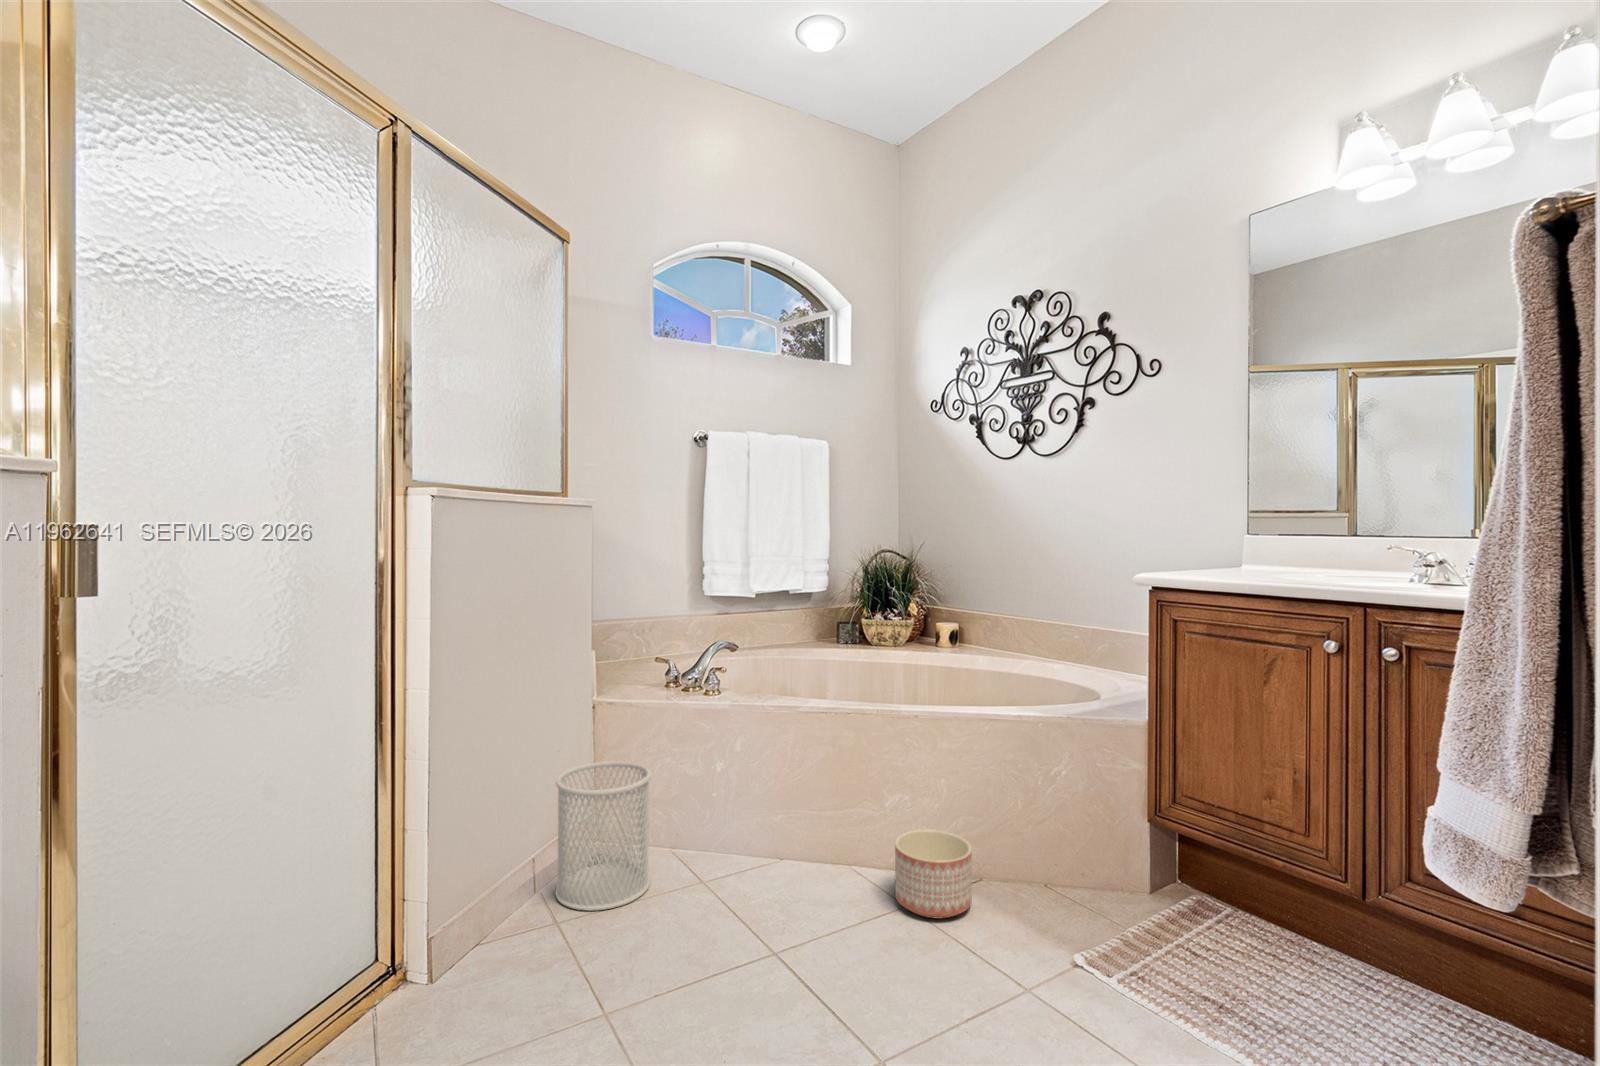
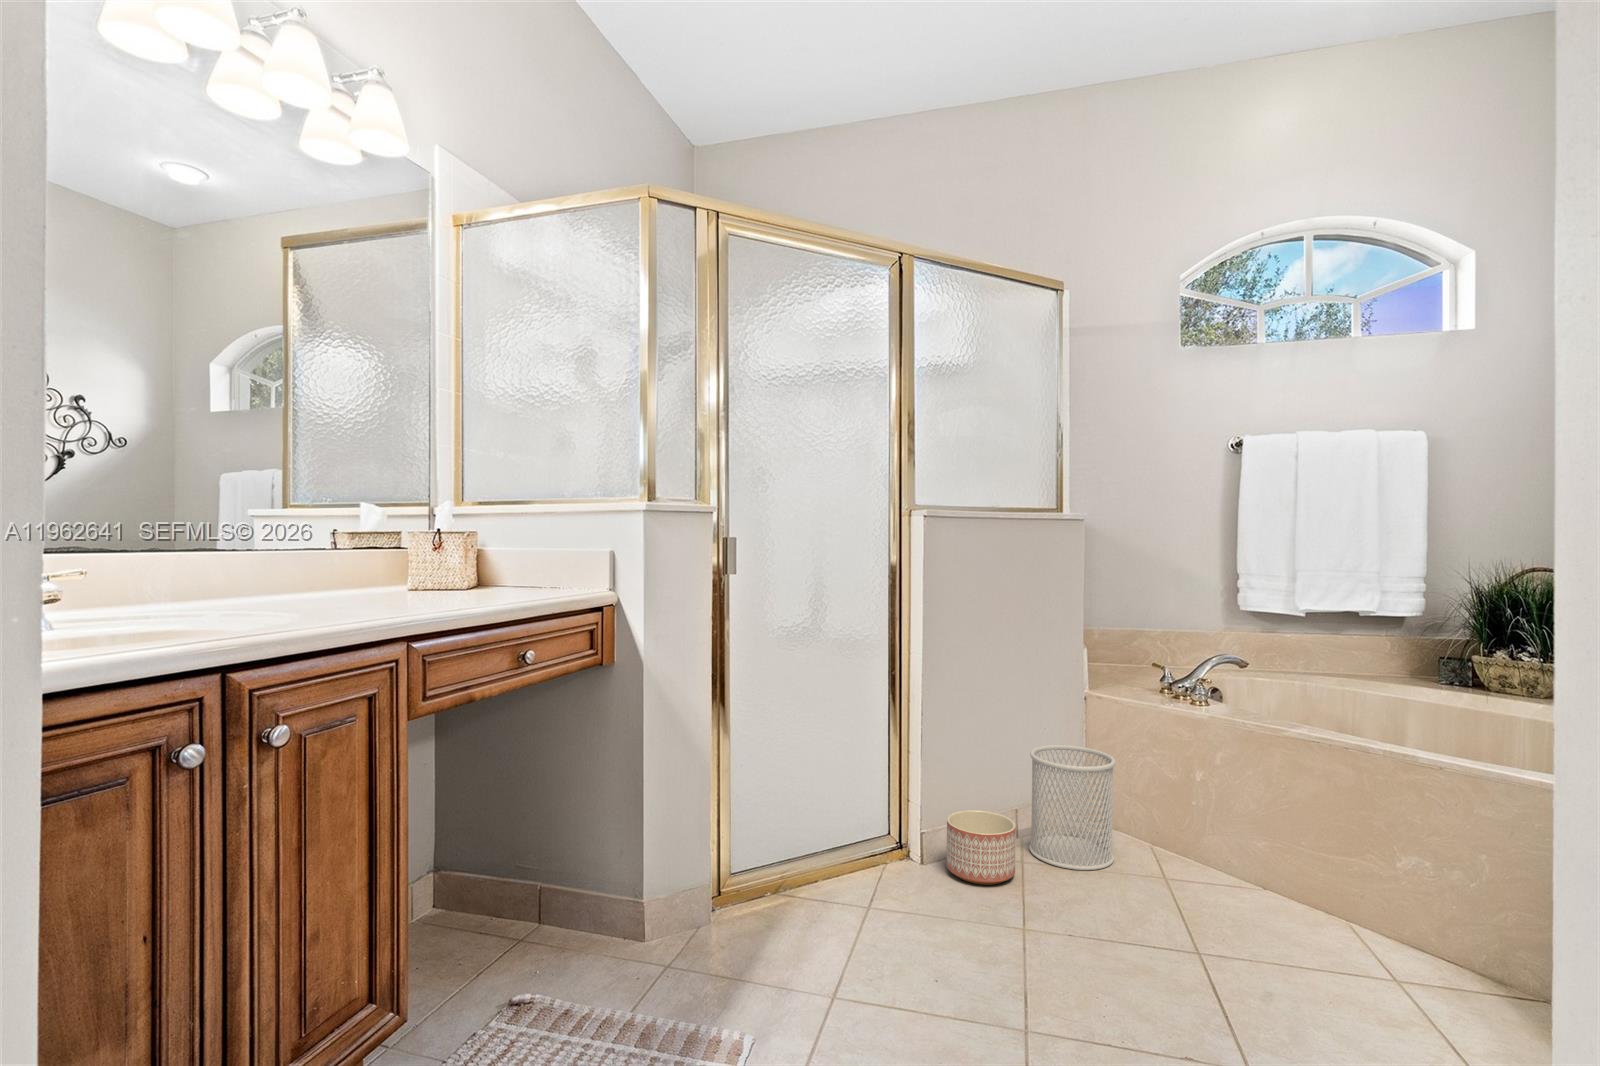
planter: present [895,829,972,919] -> present [946,810,1016,885]

